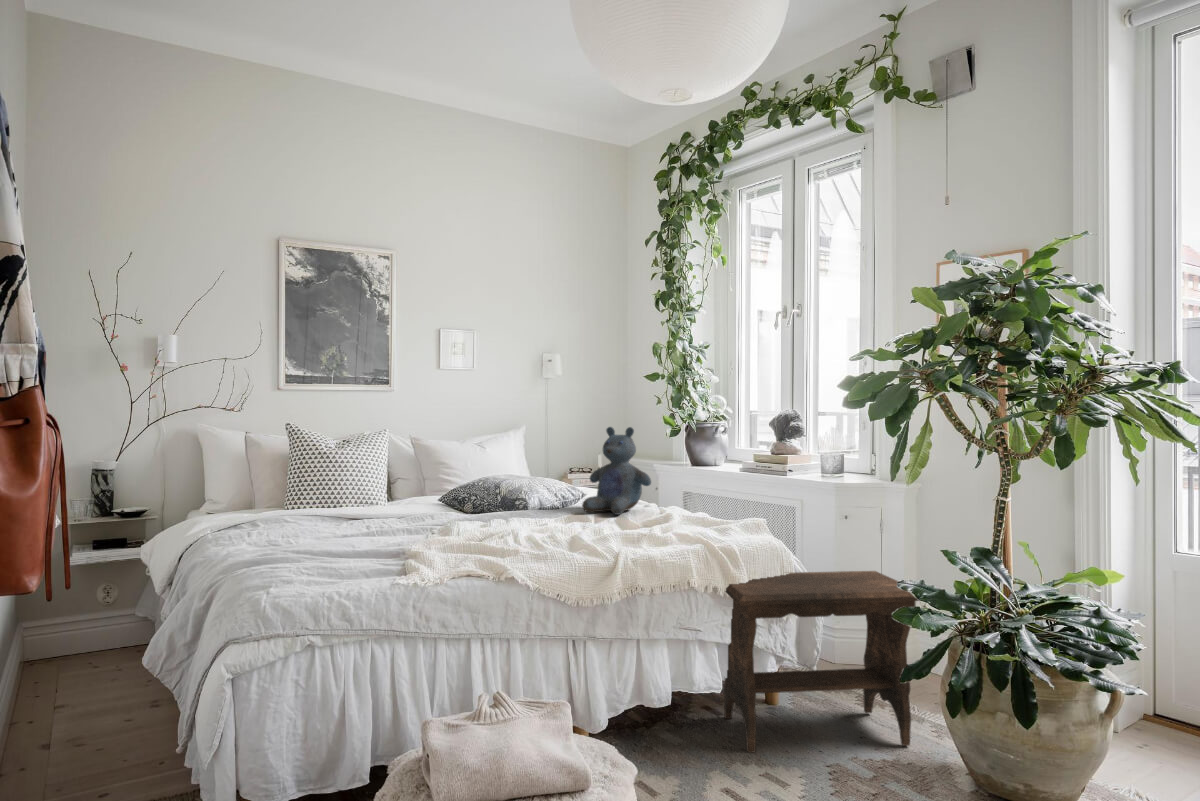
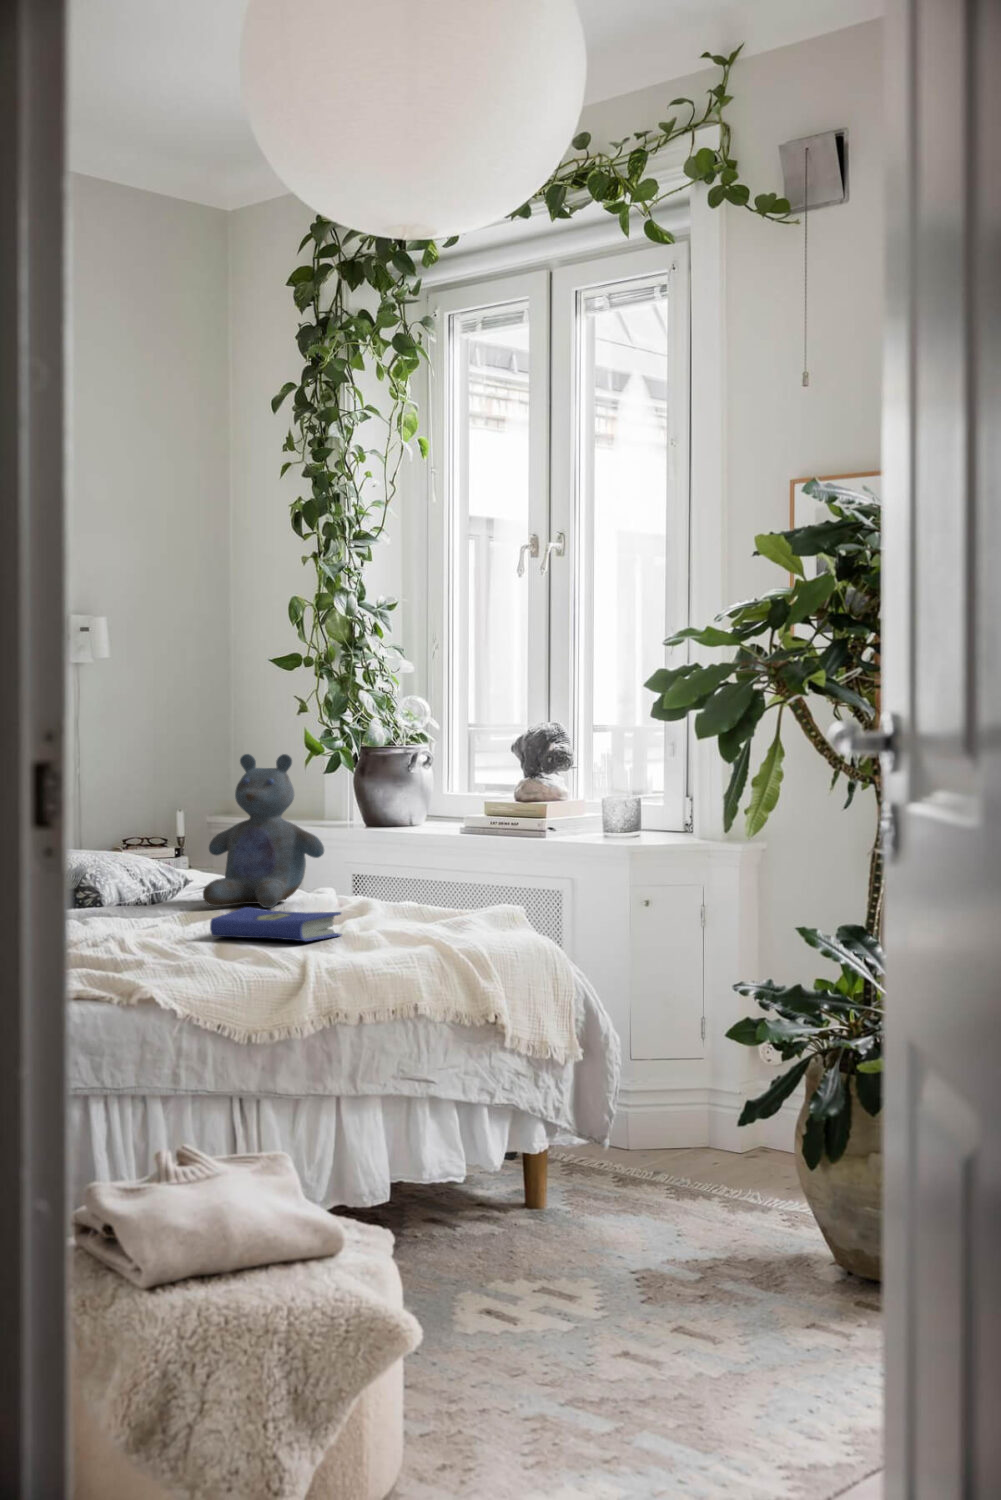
hardcover book: none [571,516,649,540] -> present [210,907,341,941]
footstool: present [724,571,919,753] -> none [446,979,775,1265]

